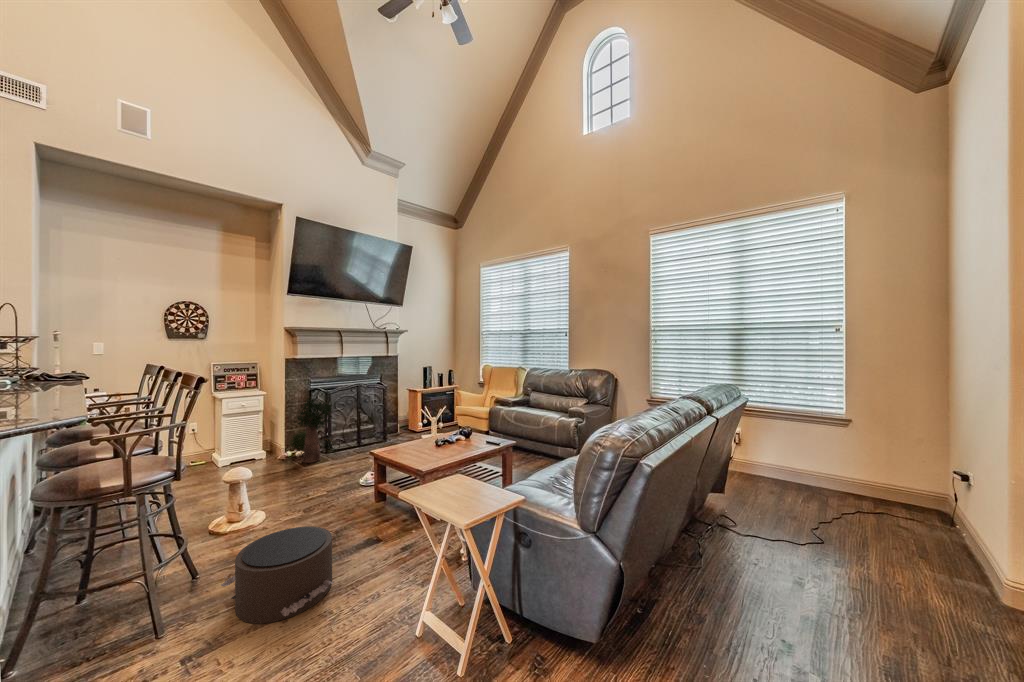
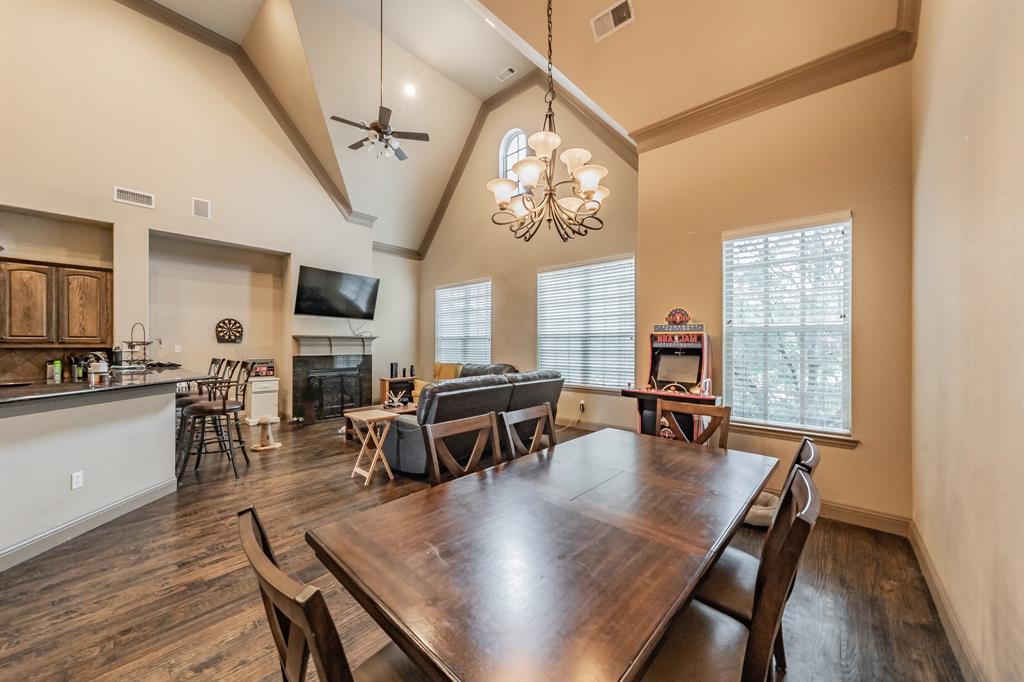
pouf: present [221,526,334,624] -> none [268,441,320,475]

